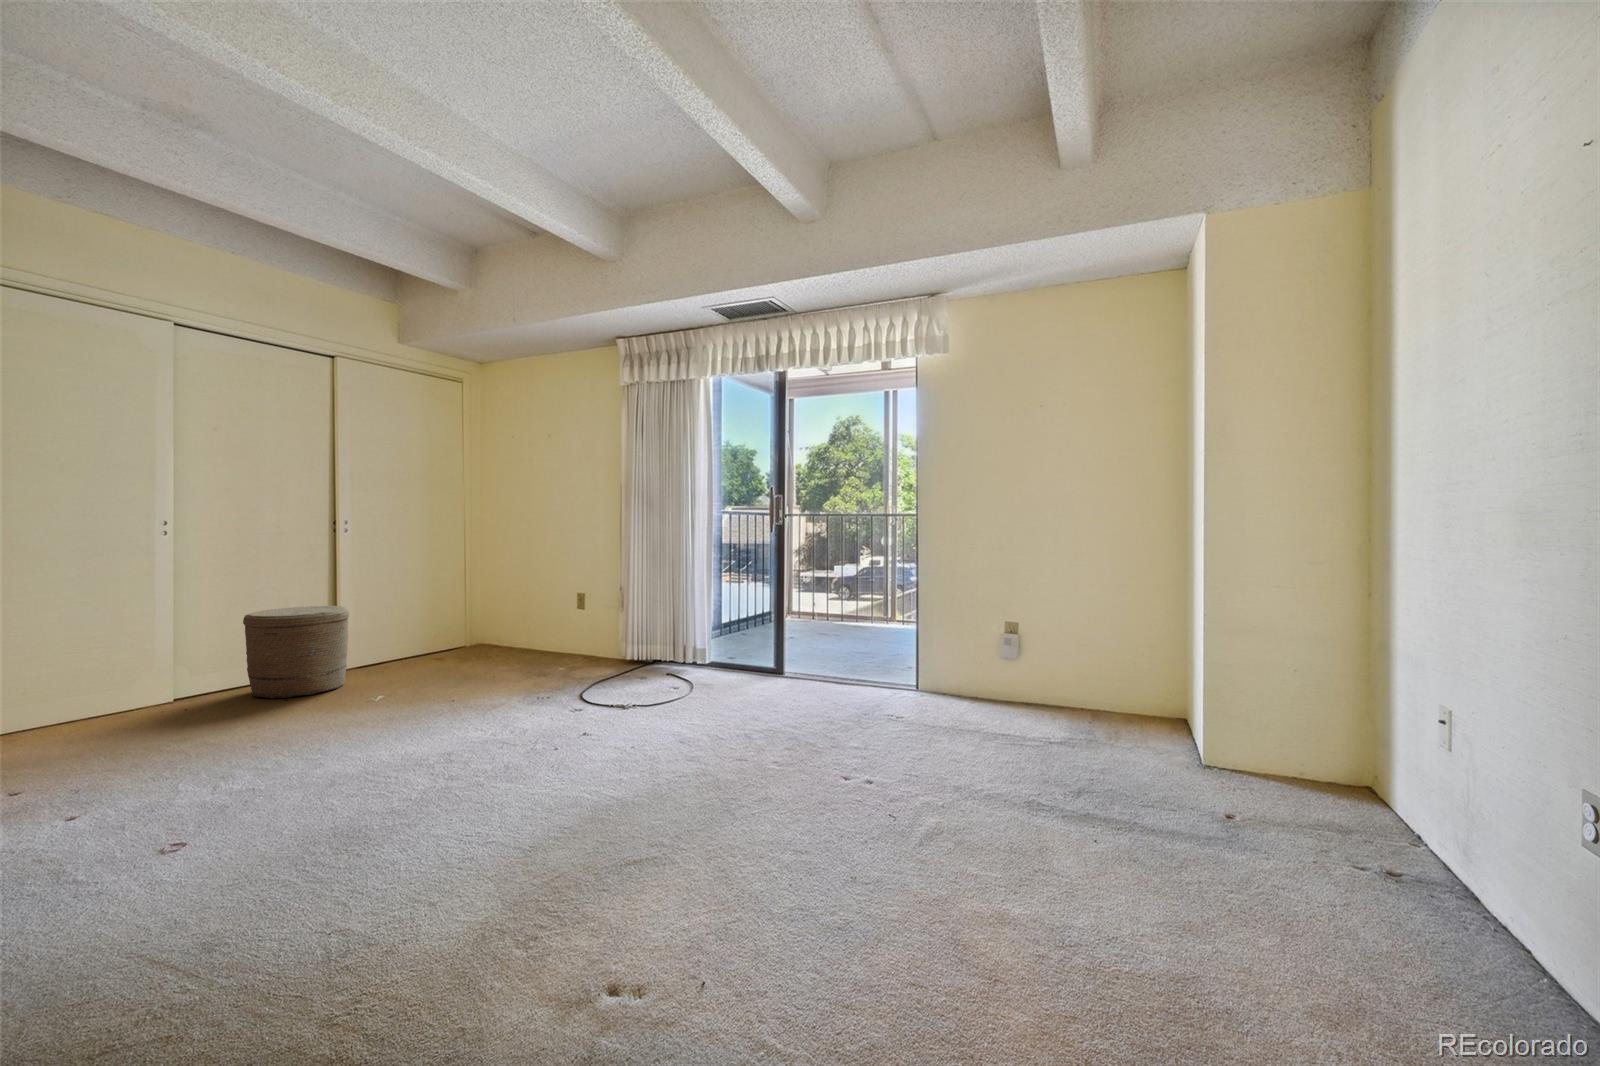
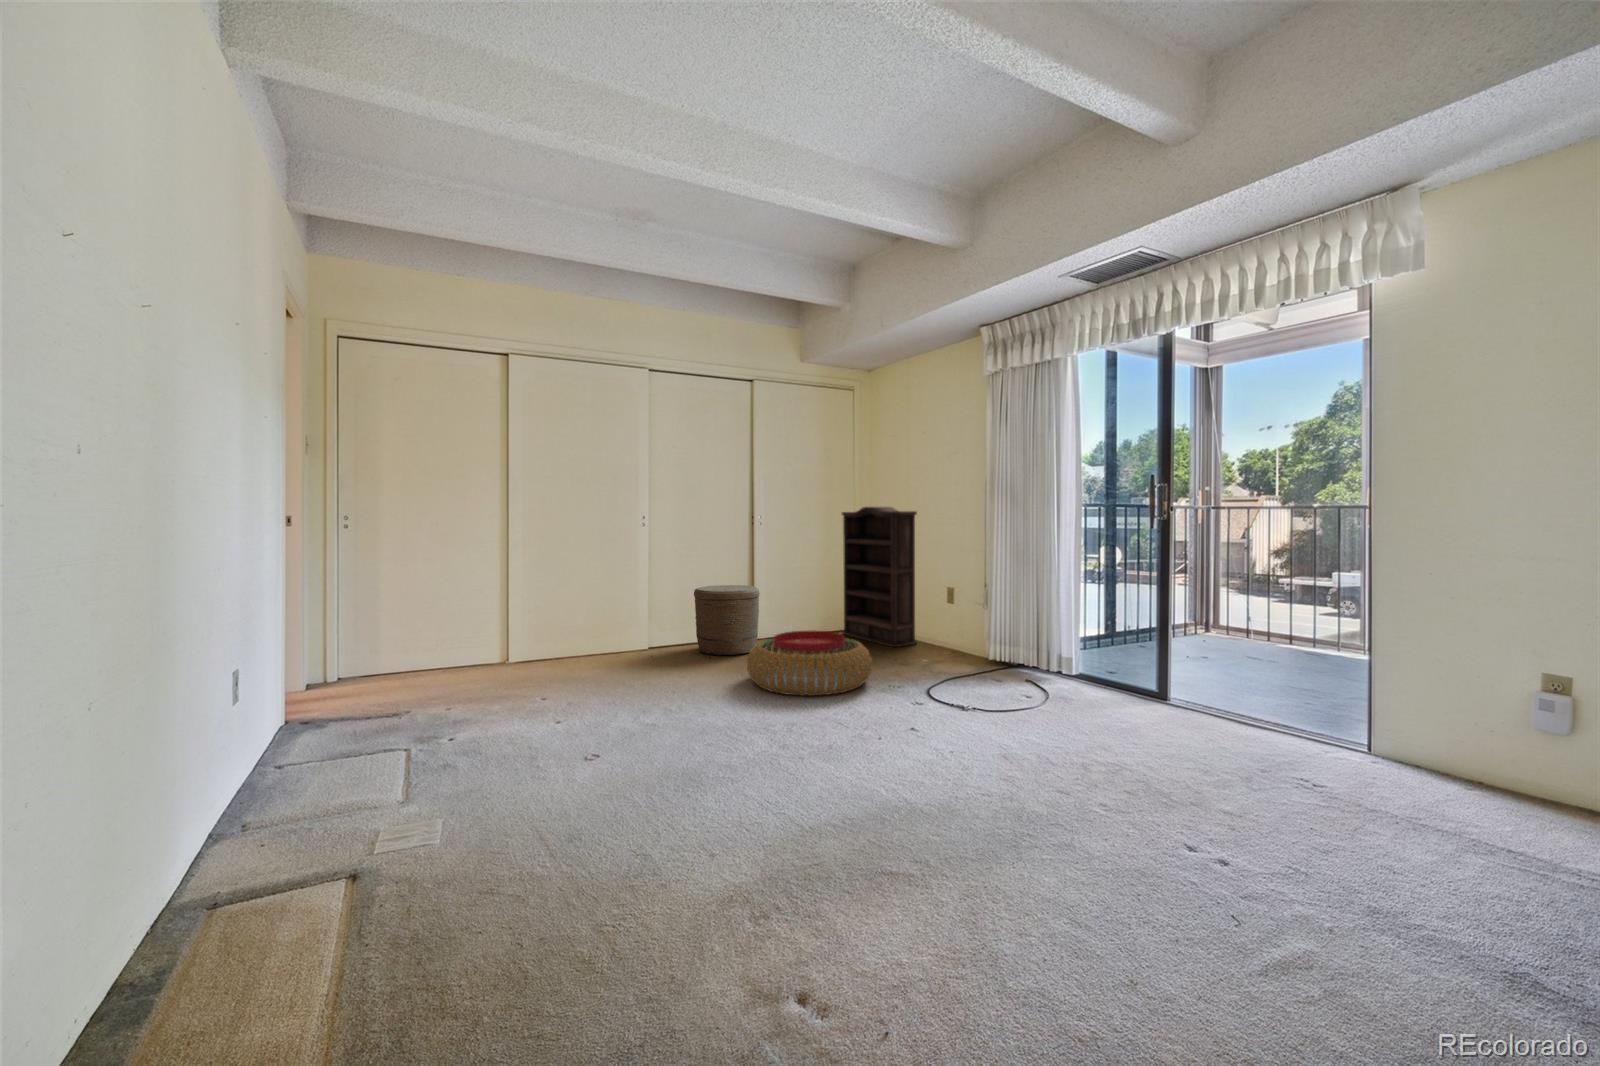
bookshelf: none [453,511,547,660] -> present [842,507,917,647]
pouf: none [350,650,517,729] -> present [747,631,872,696]

